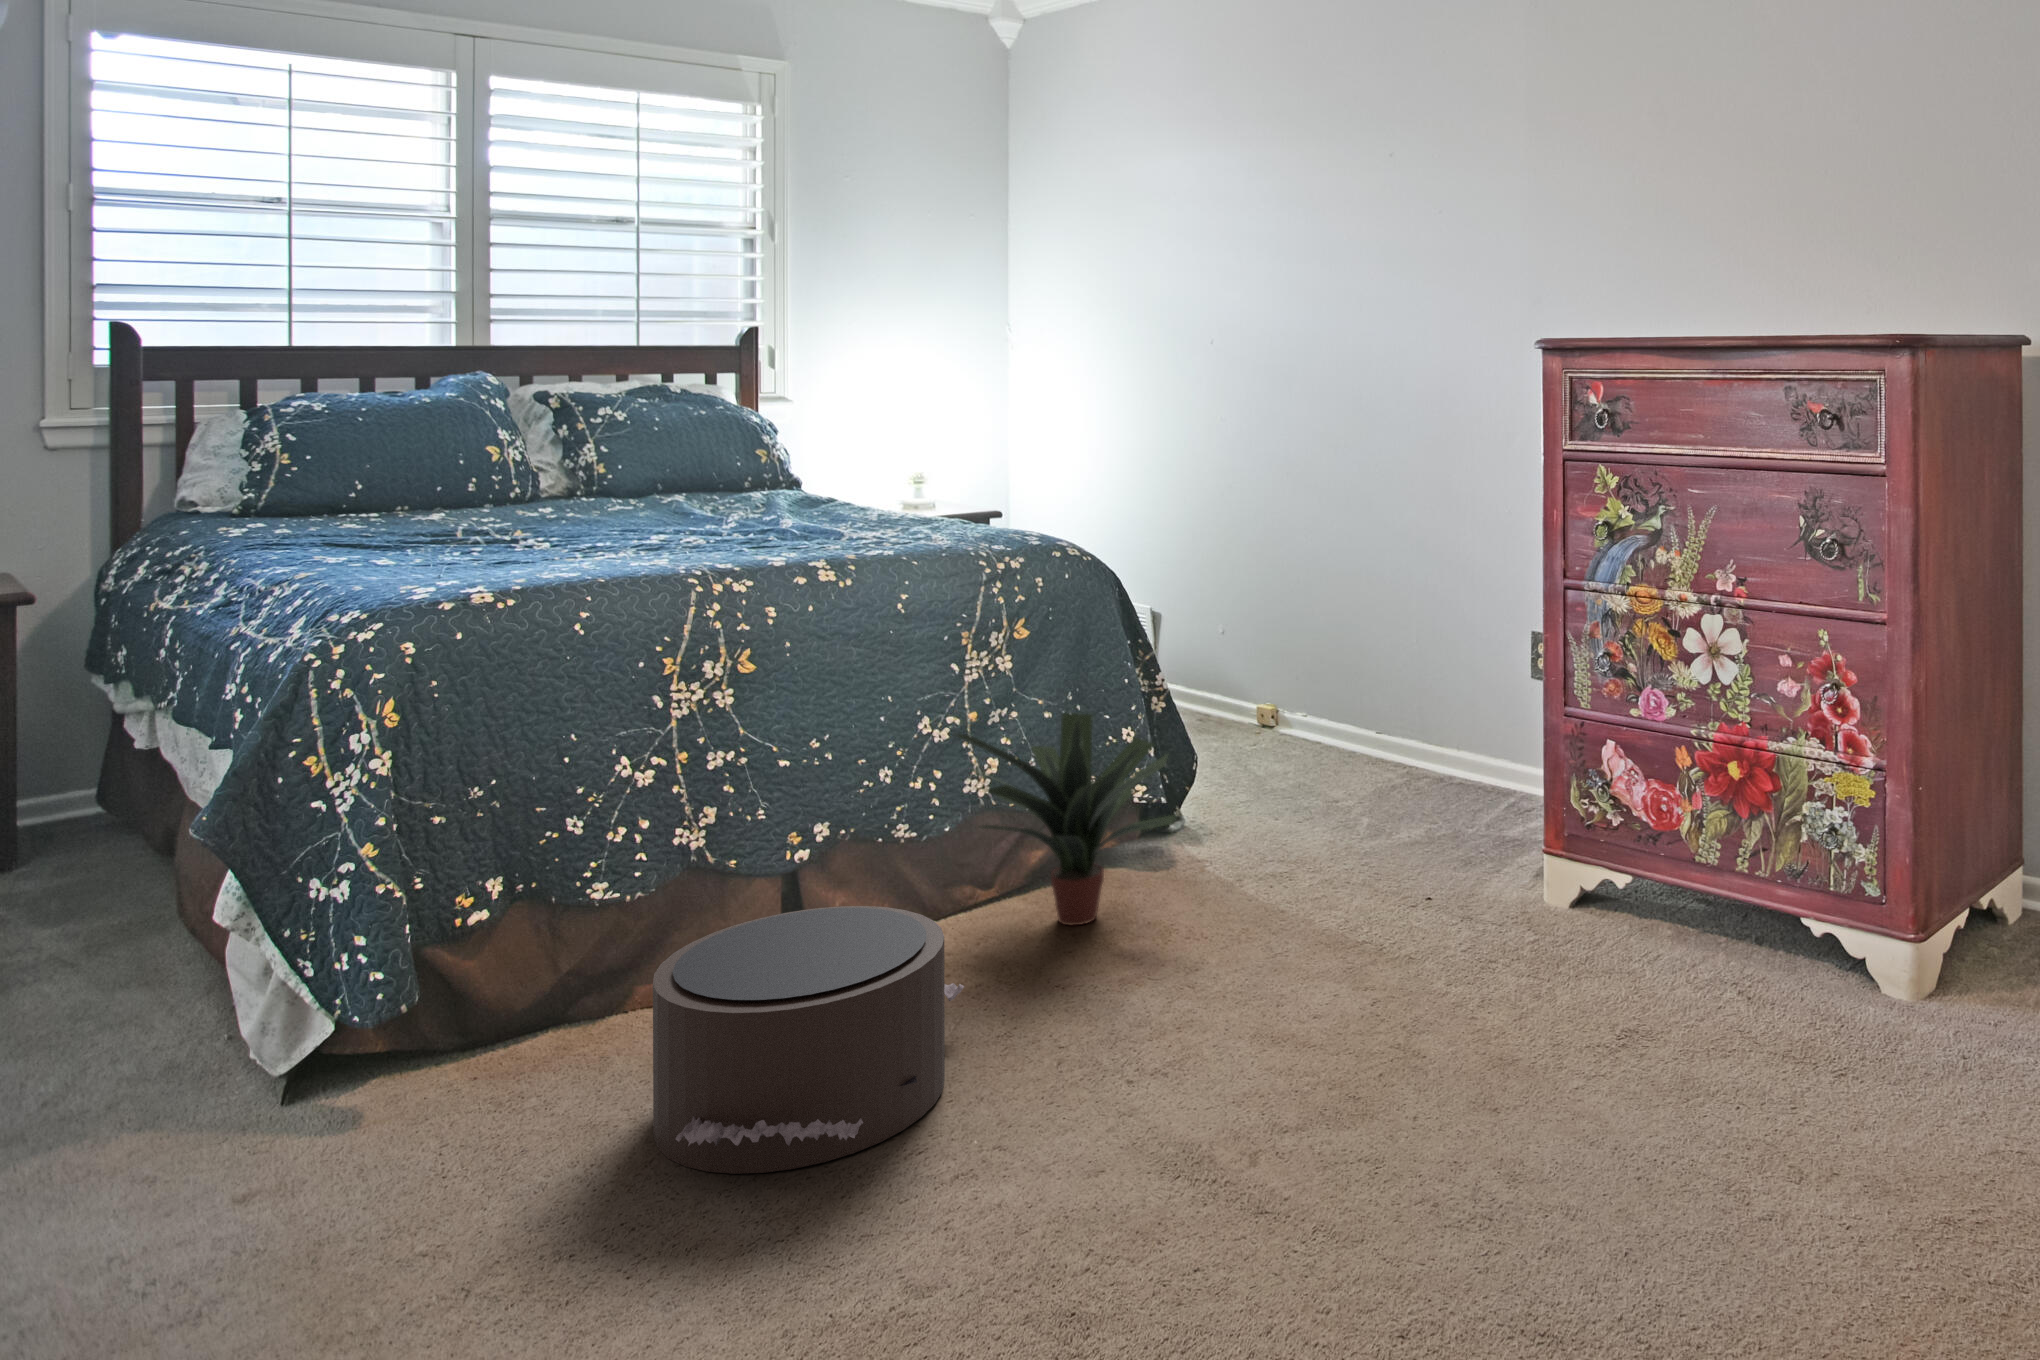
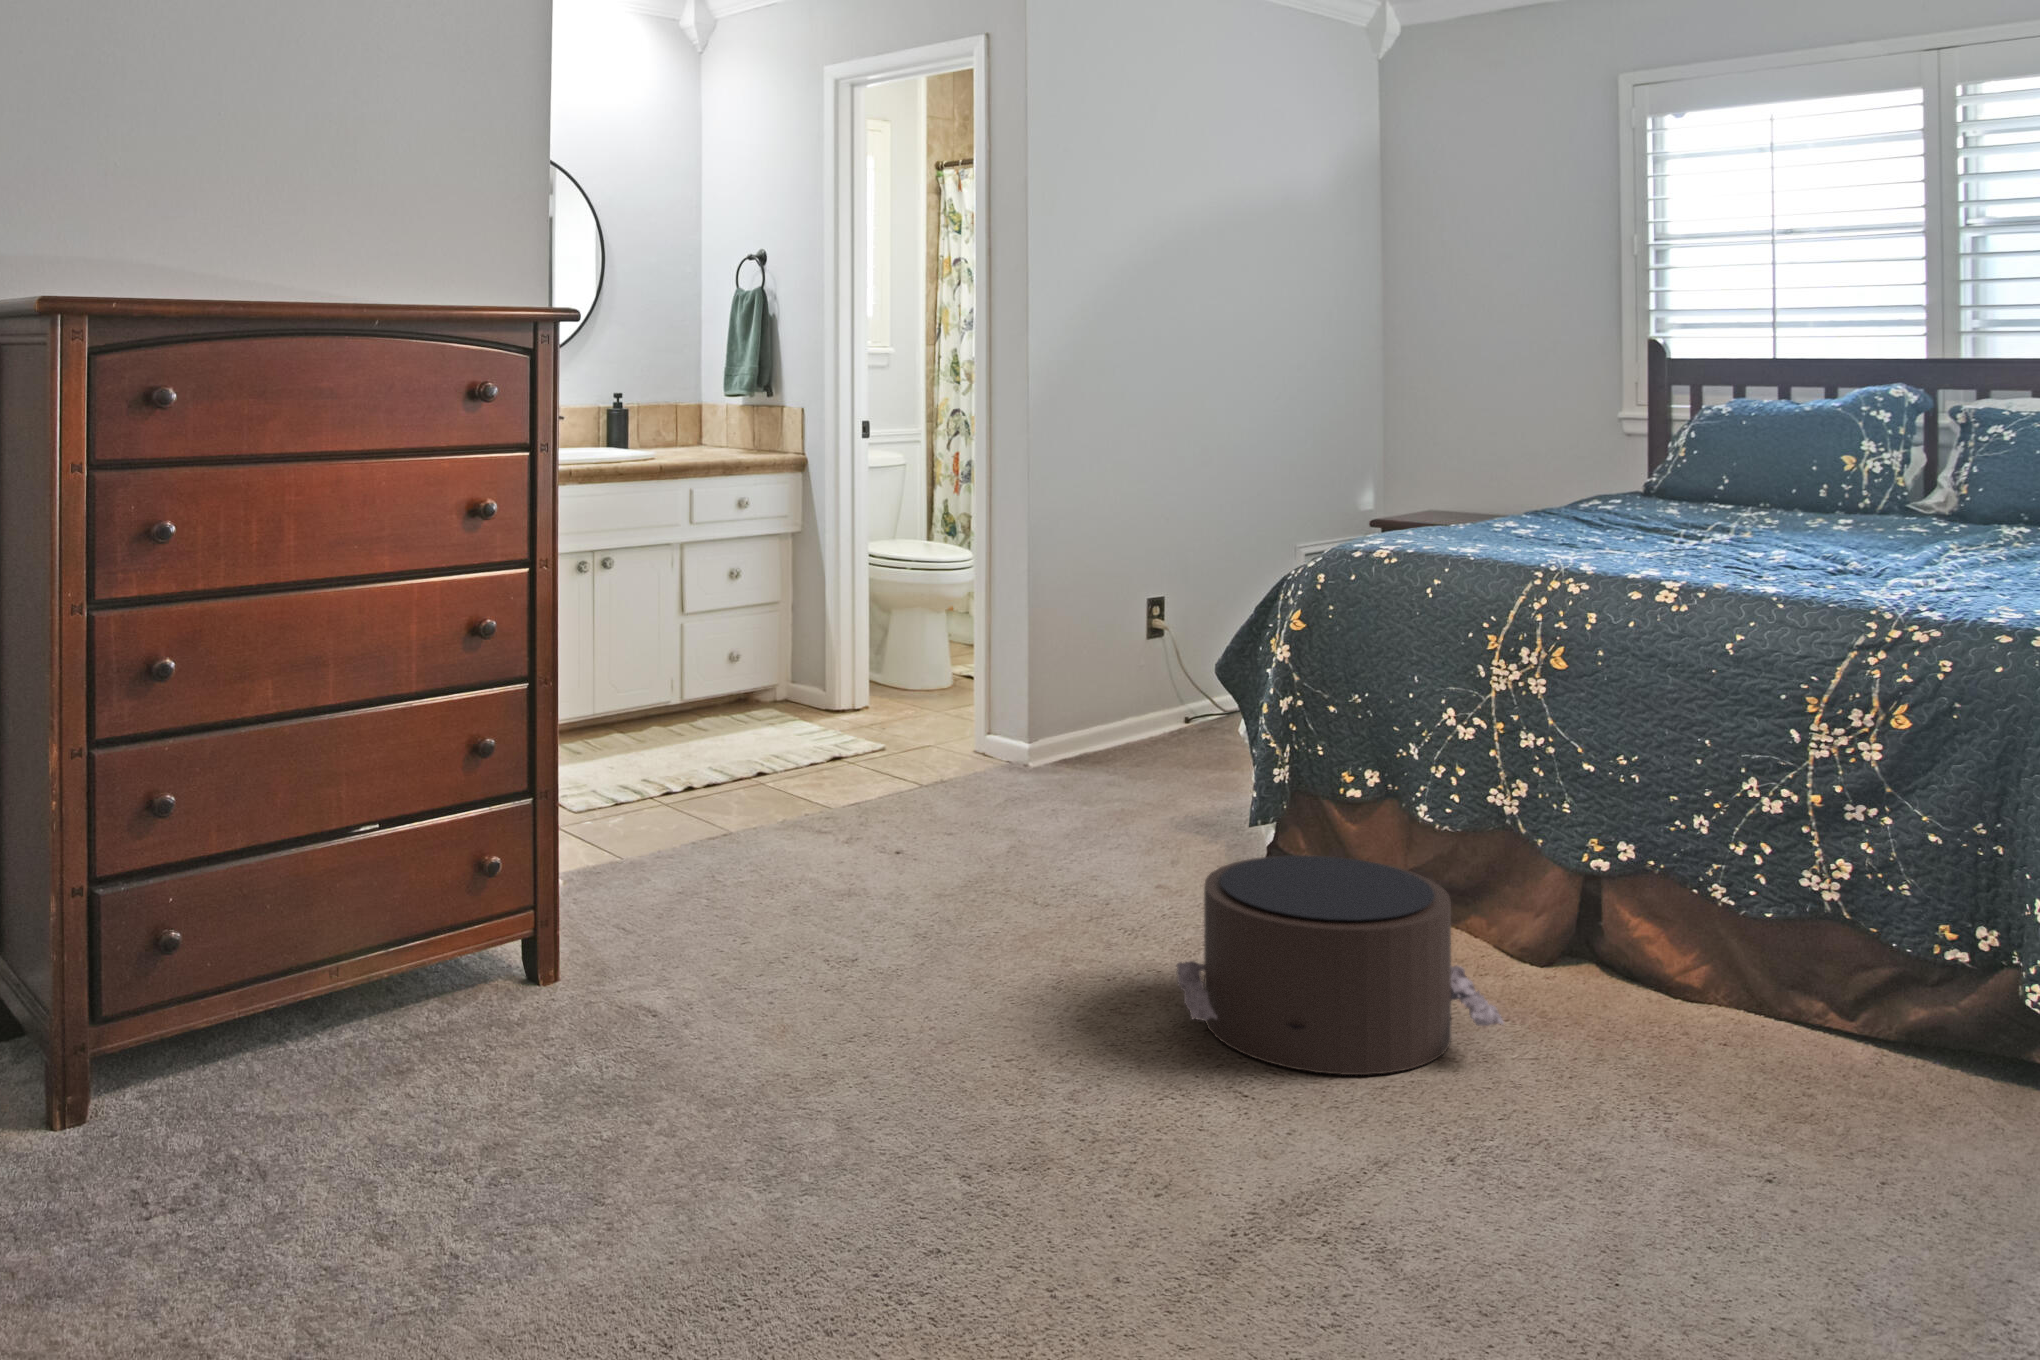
potted plant: present [955,713,1176,925] -> none [1668,787,2001,1104]

